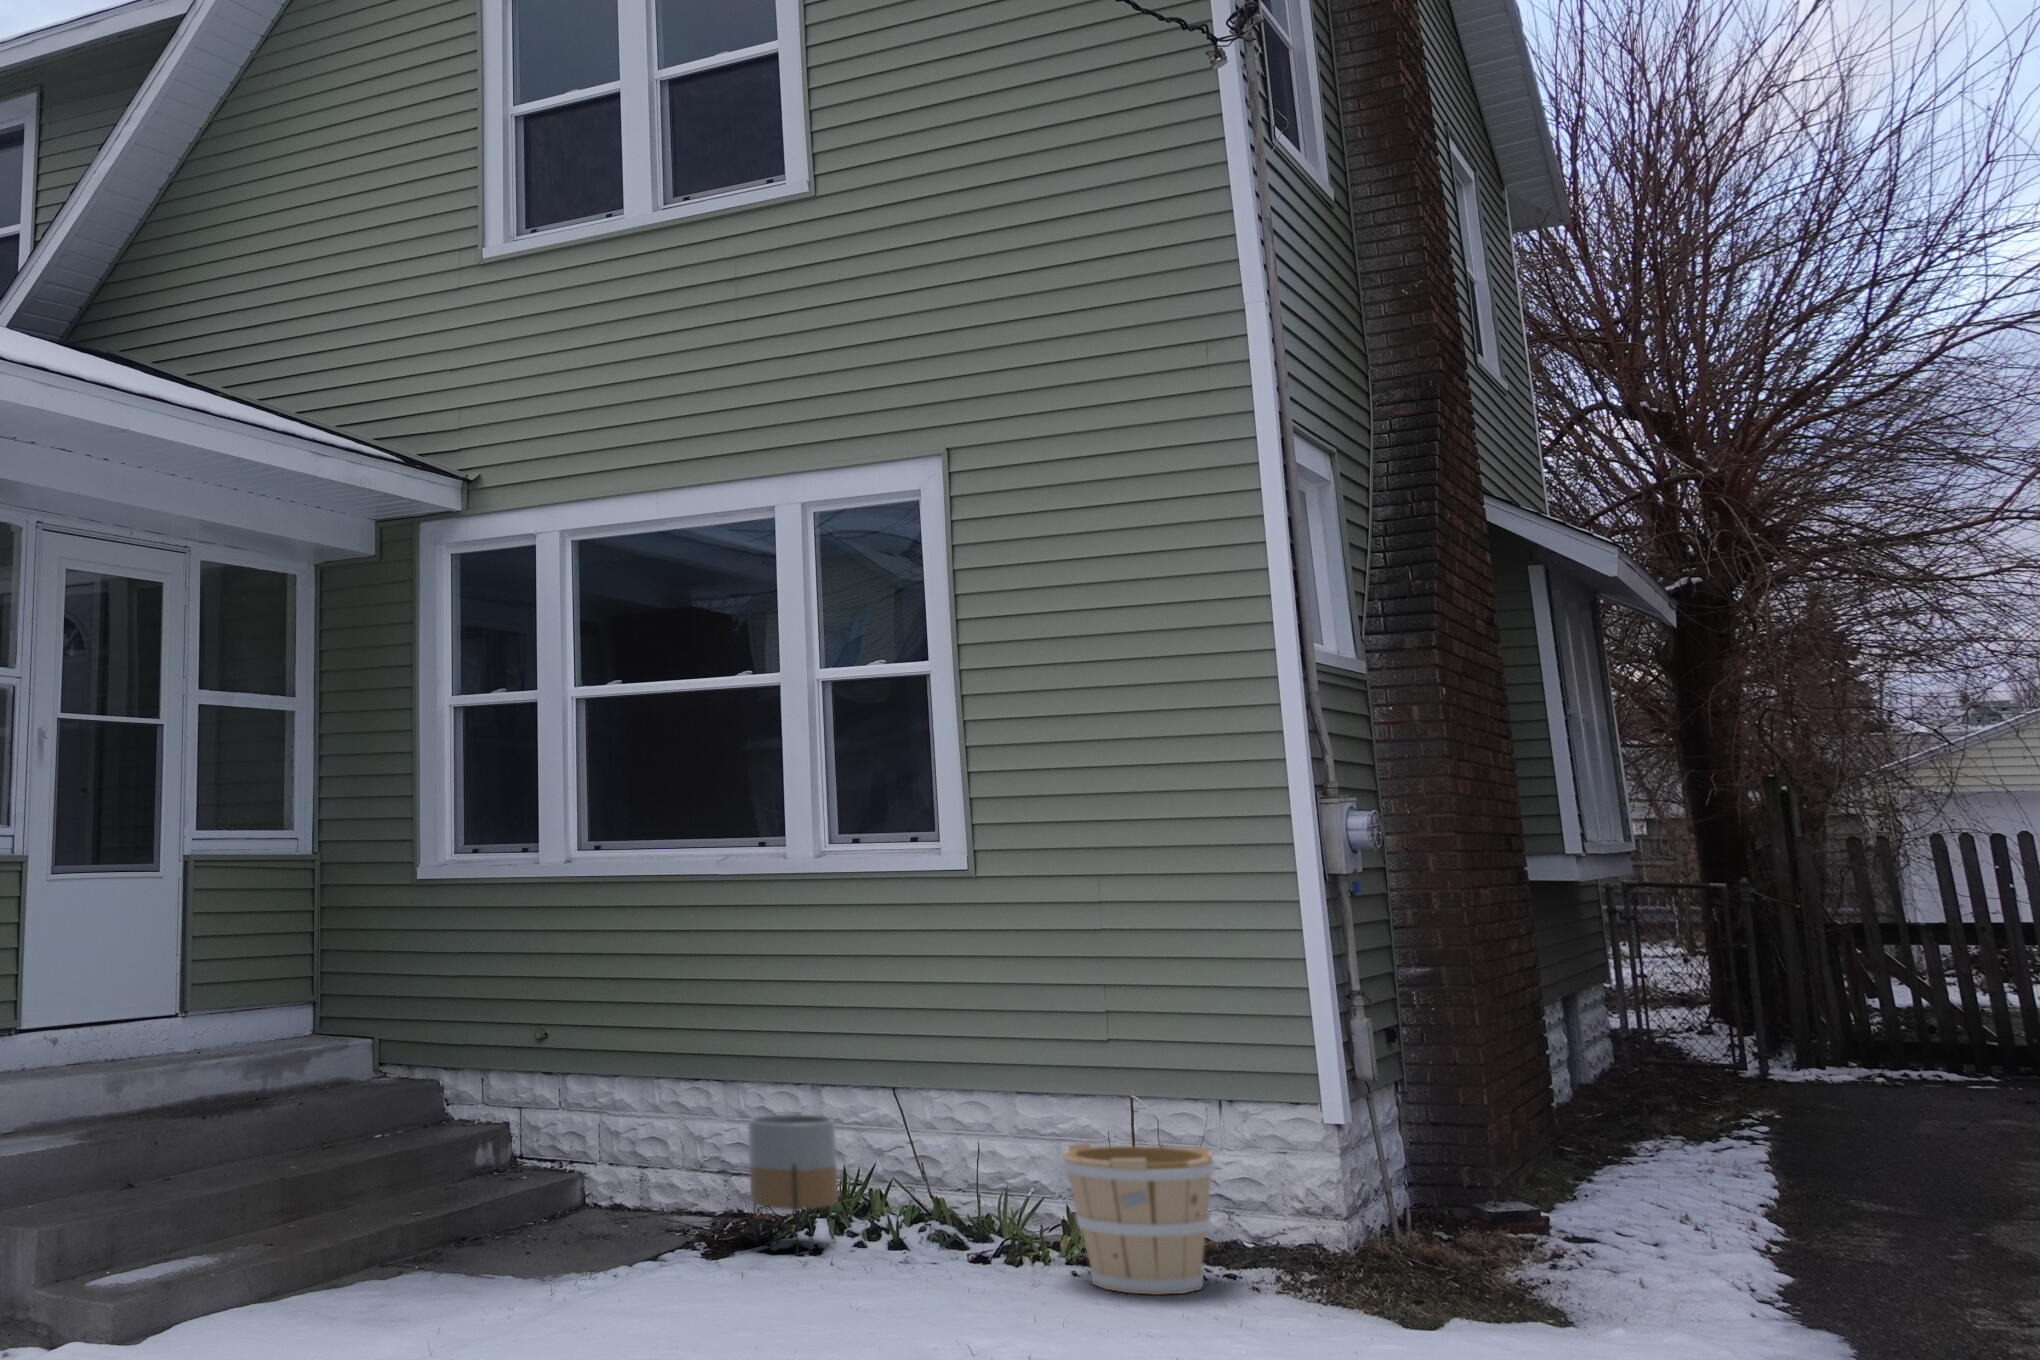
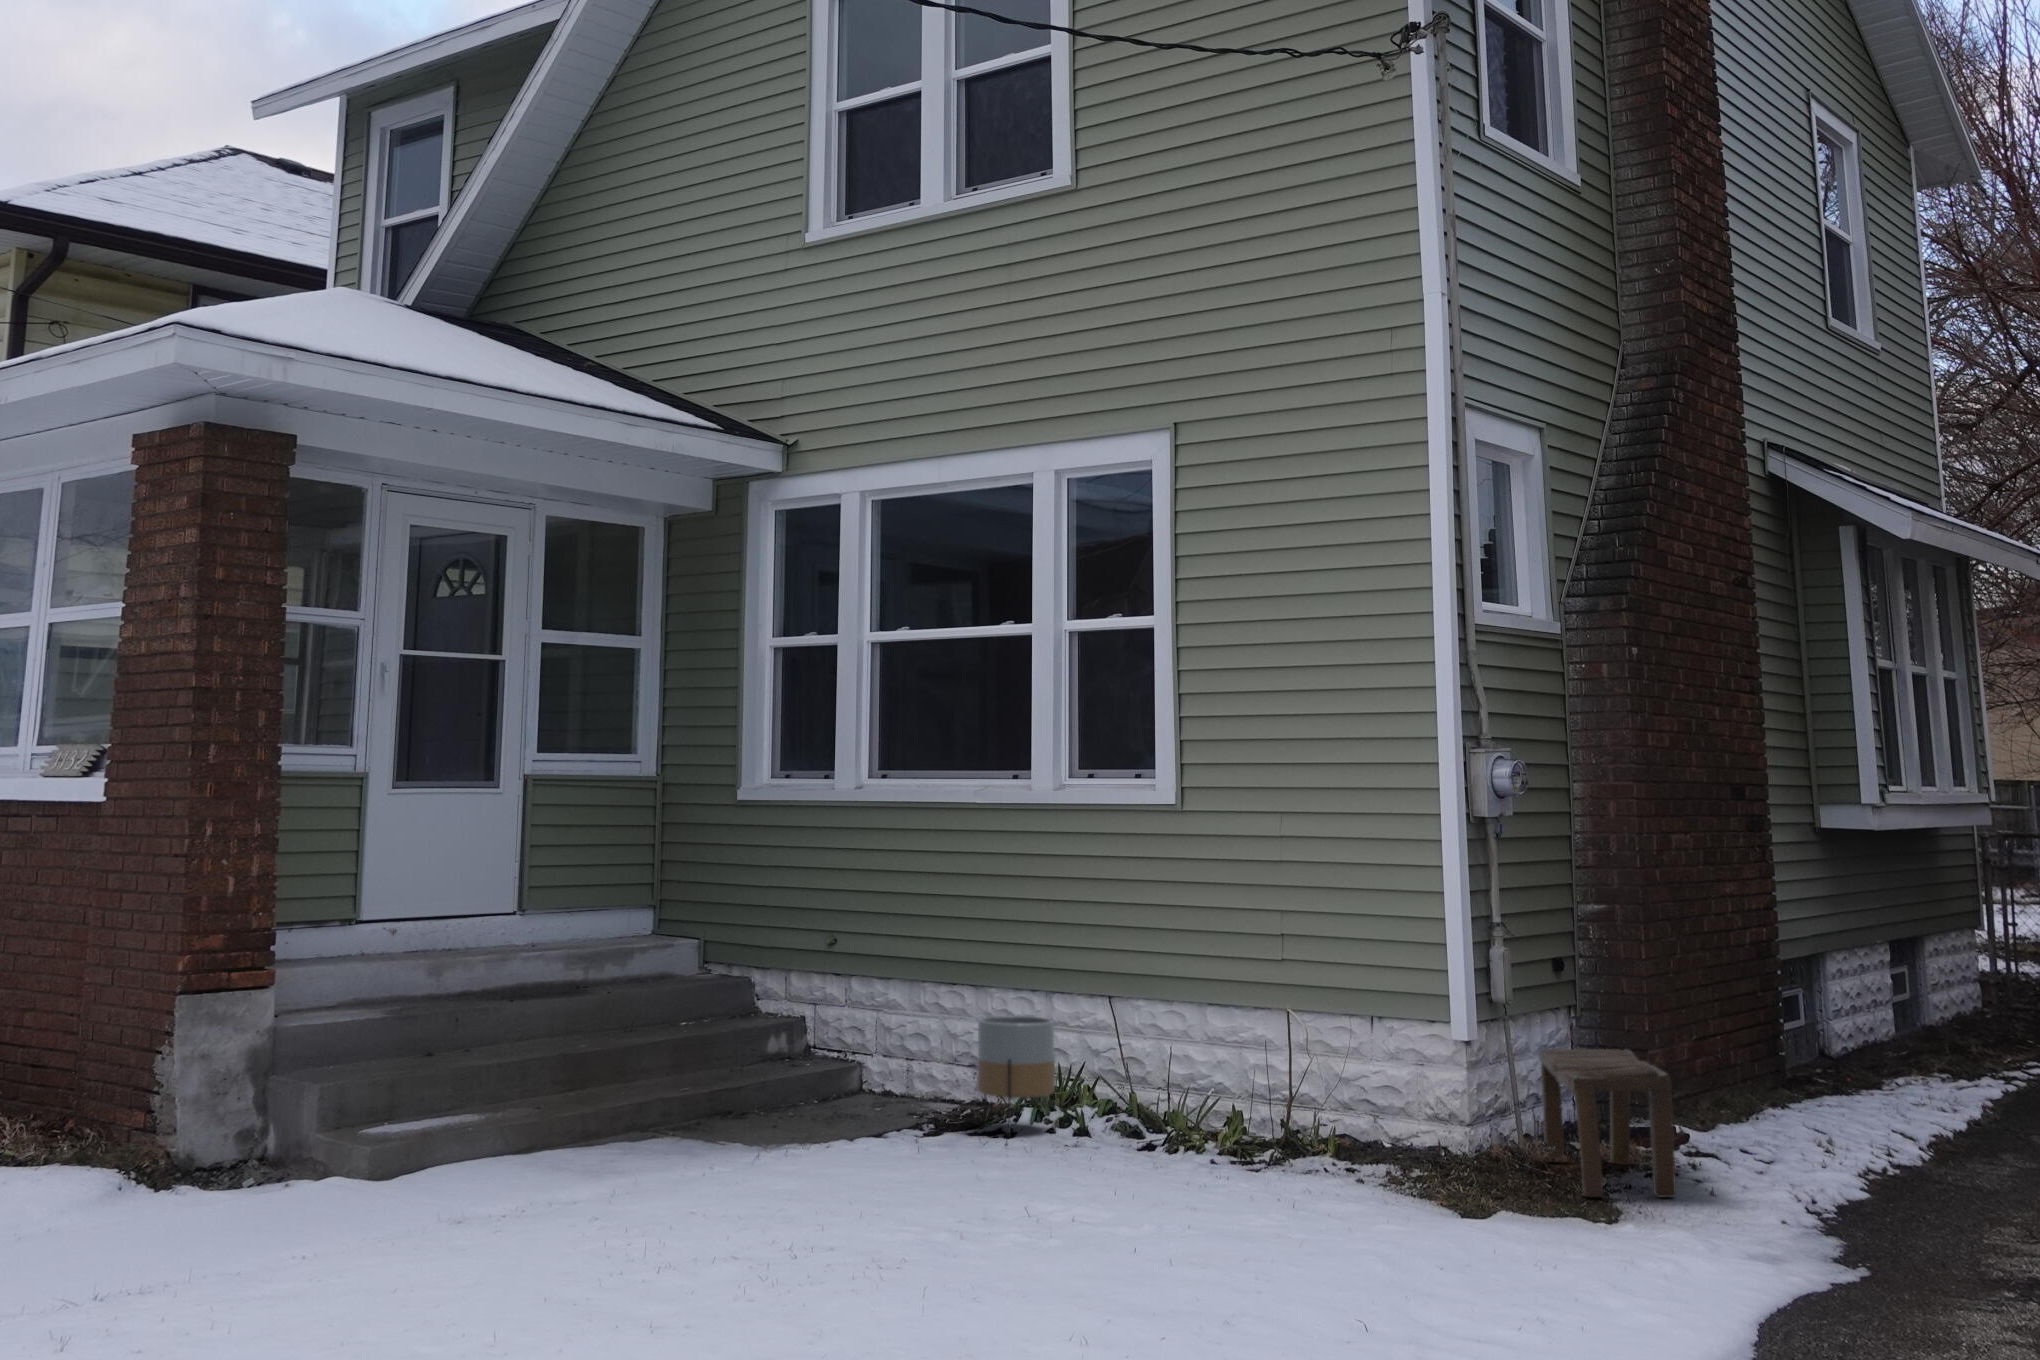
bench: none [1386,1127,1592,1296] -> present [1539,1049,1676,1197]
wooden bucket: present [1063,1143,1215,1295] -> none [1217,1049,1352,1182]

